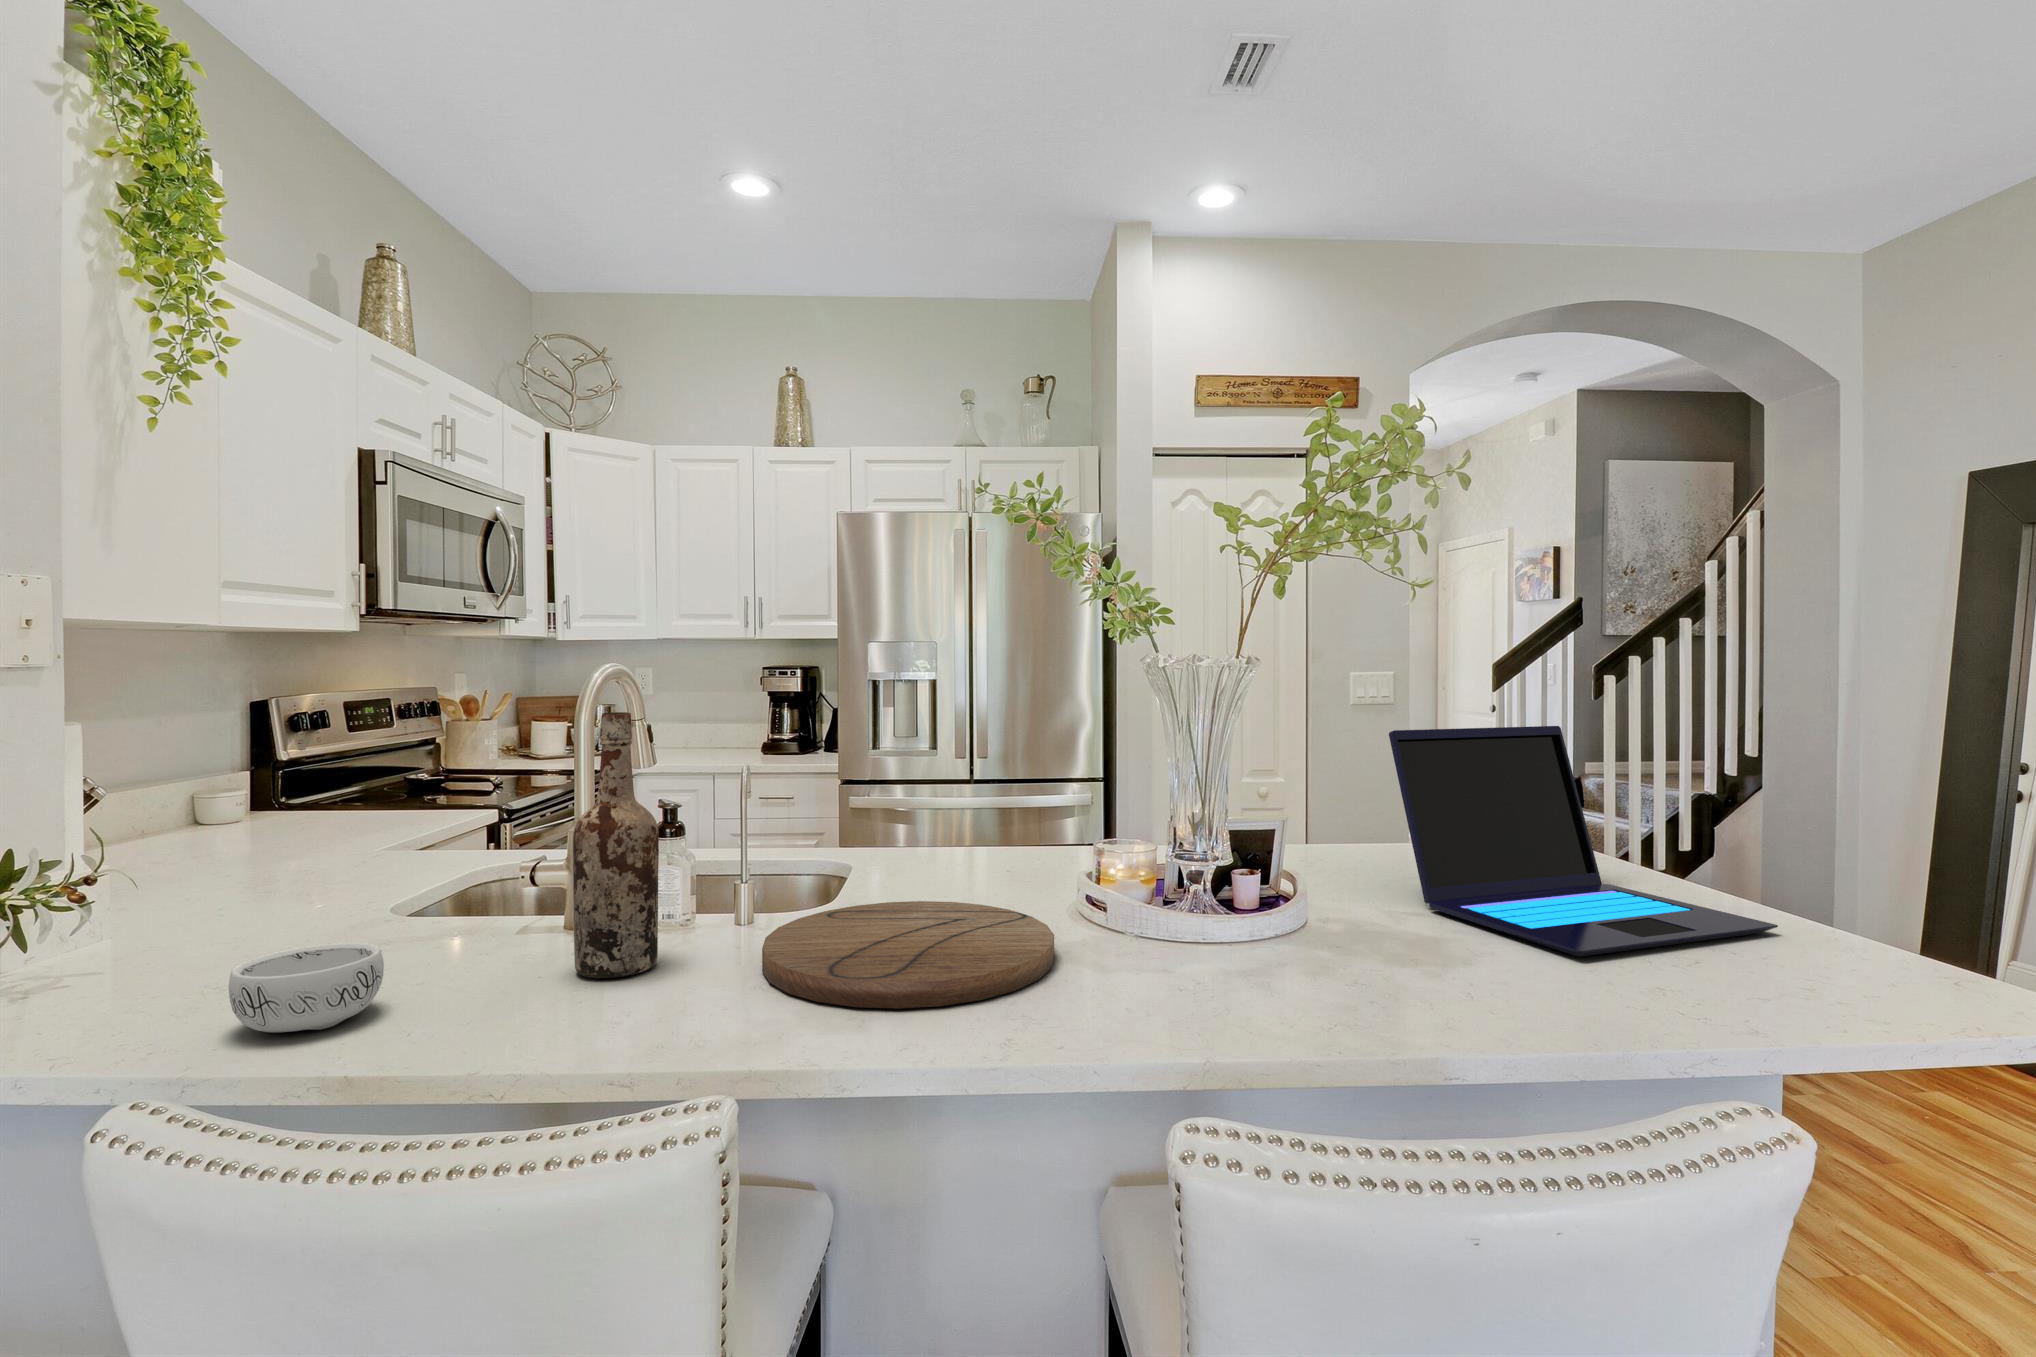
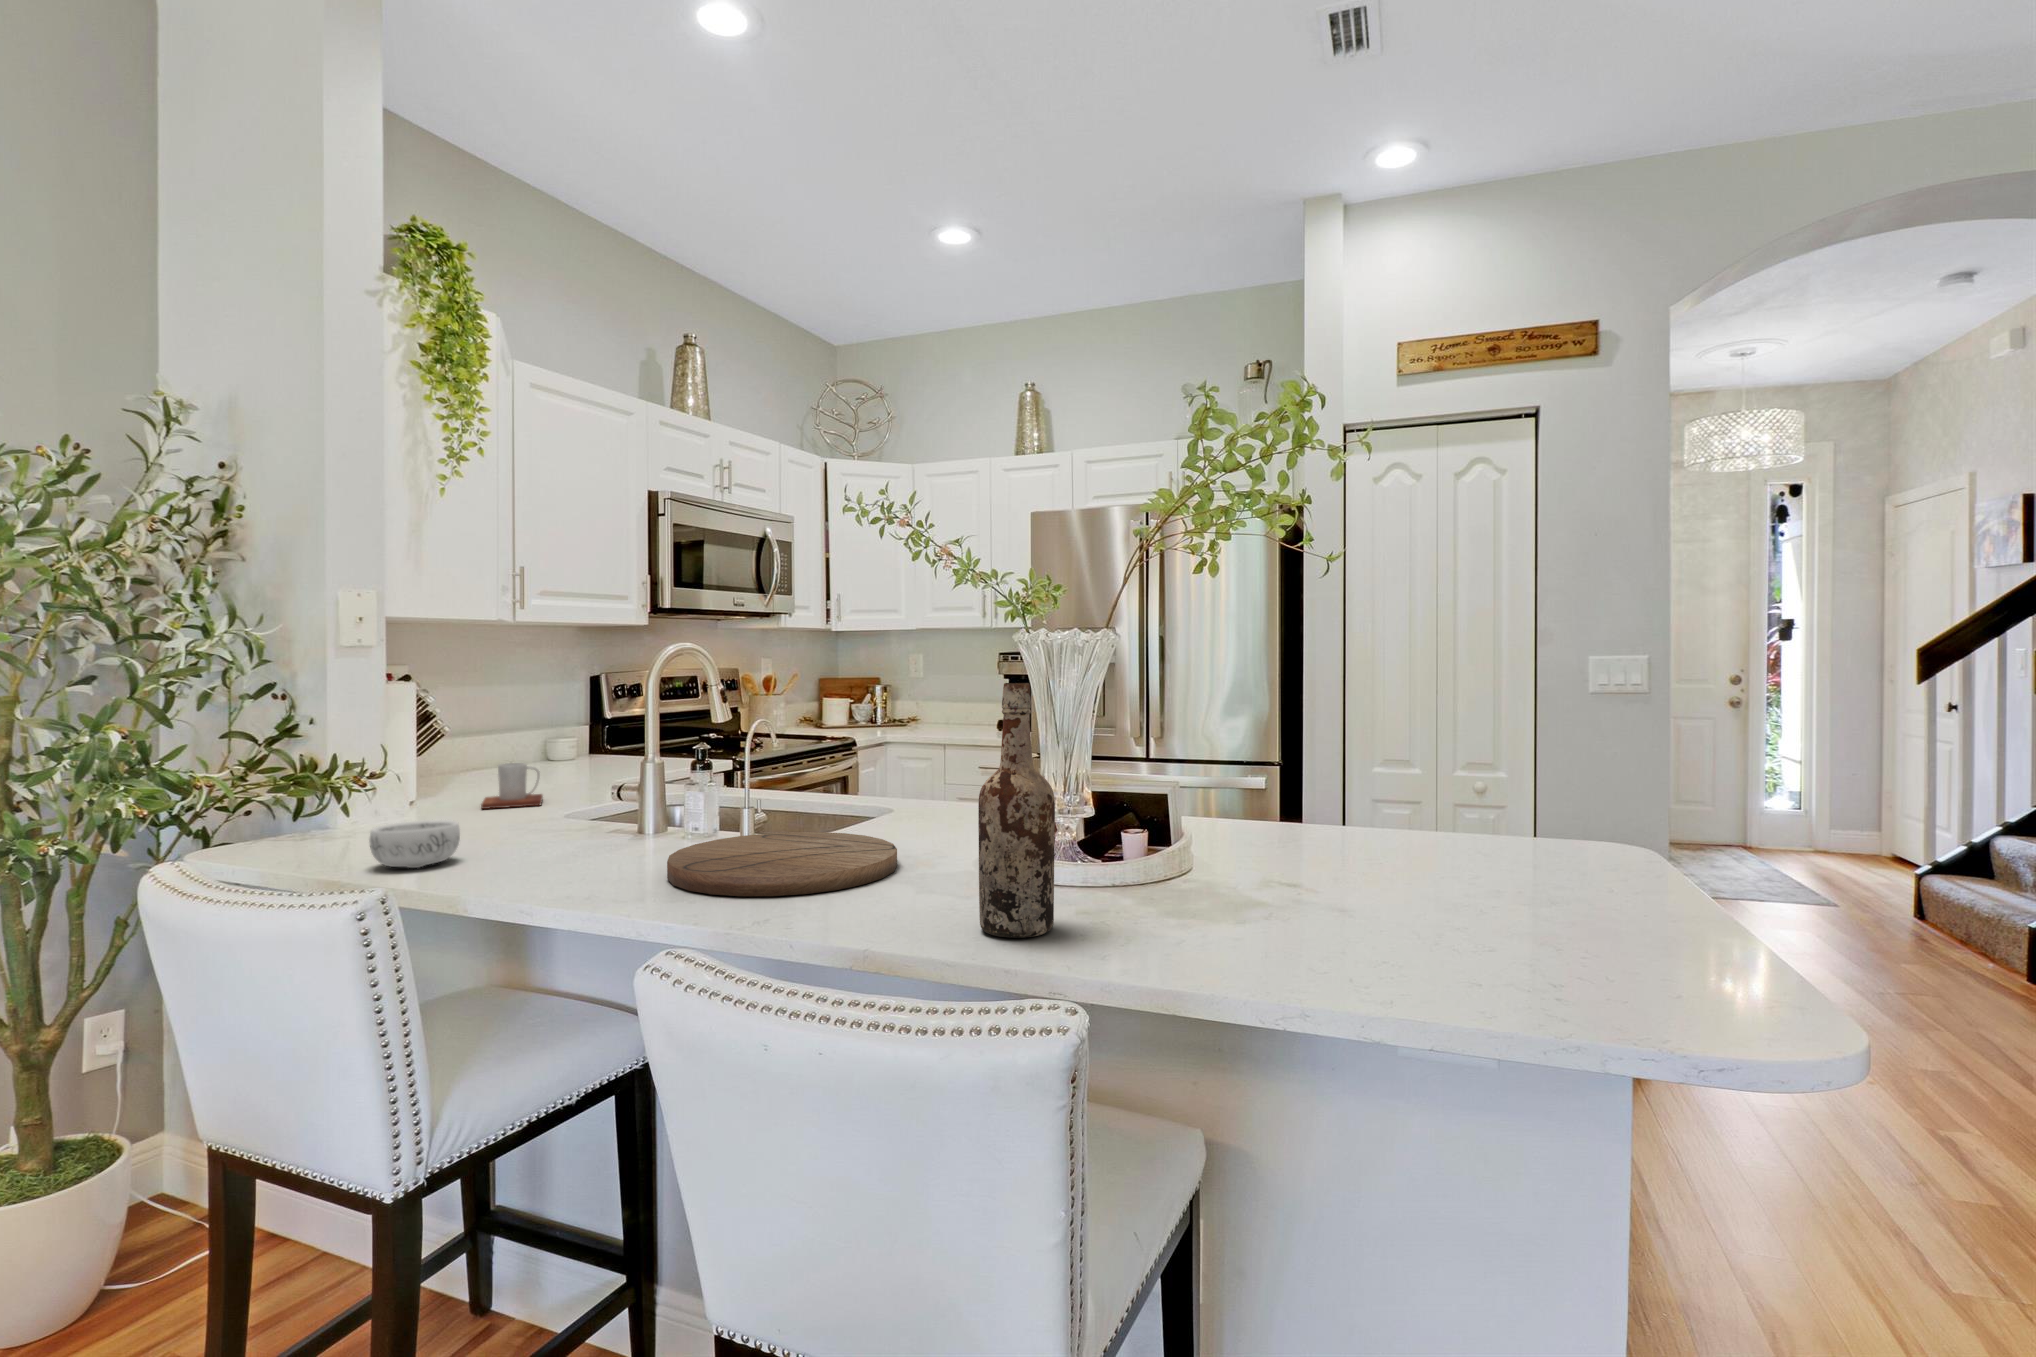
wine bottle: present [573,712,659,978] -> present [978,683,1055,938]
laptop: present [1389,726,1778,956] -> none [1270,705,1611,931]
mug: none [220,835,336,911] -> present [481,763,543,809]

